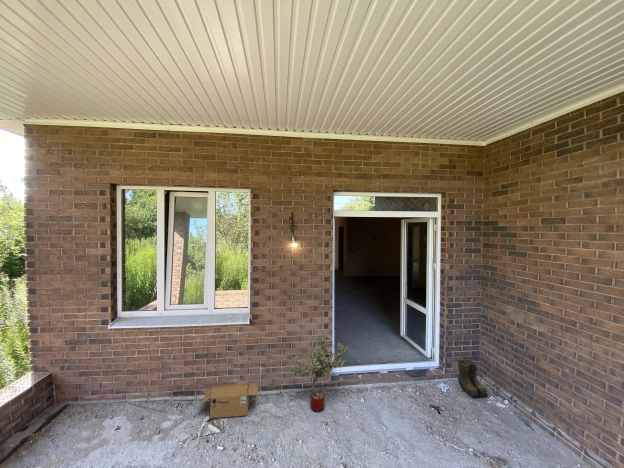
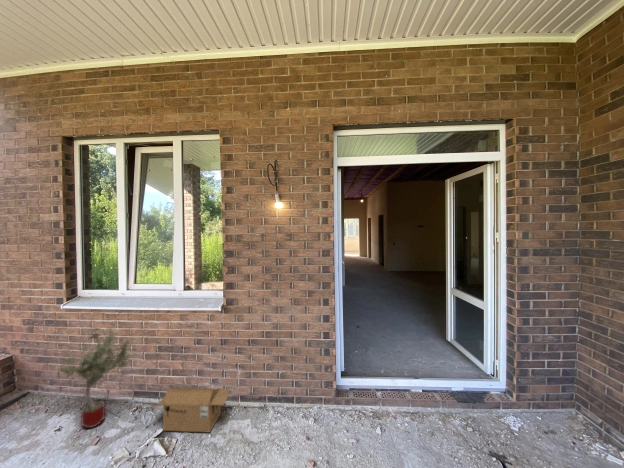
potted tree: present [289,334,347,411] -> present [59,327,130,428]
boots: present [457,359,489,398] -> none [537,380,598,446]

